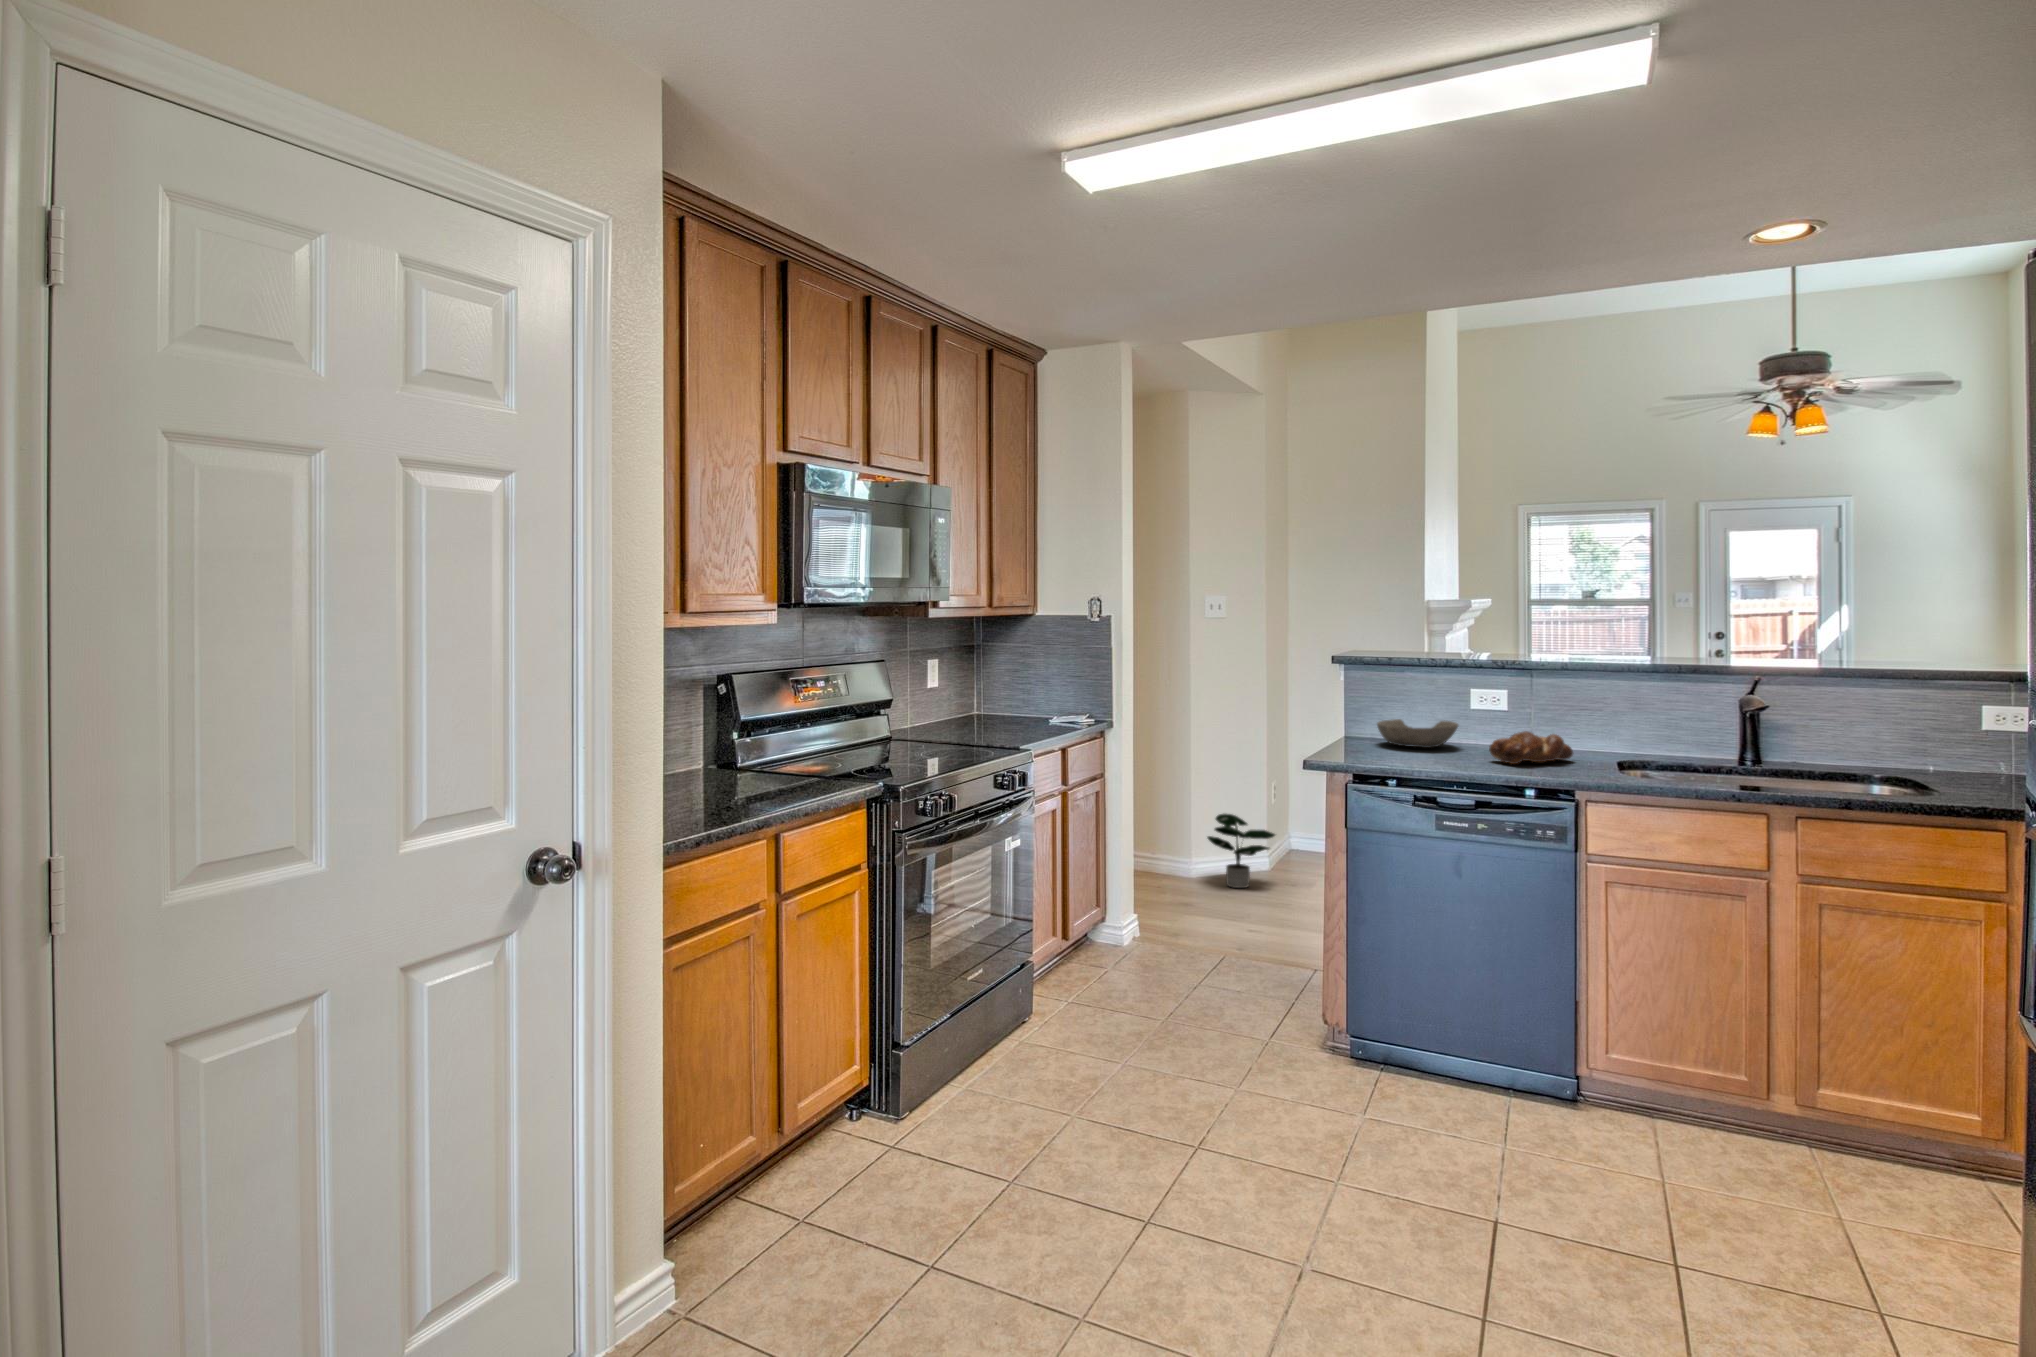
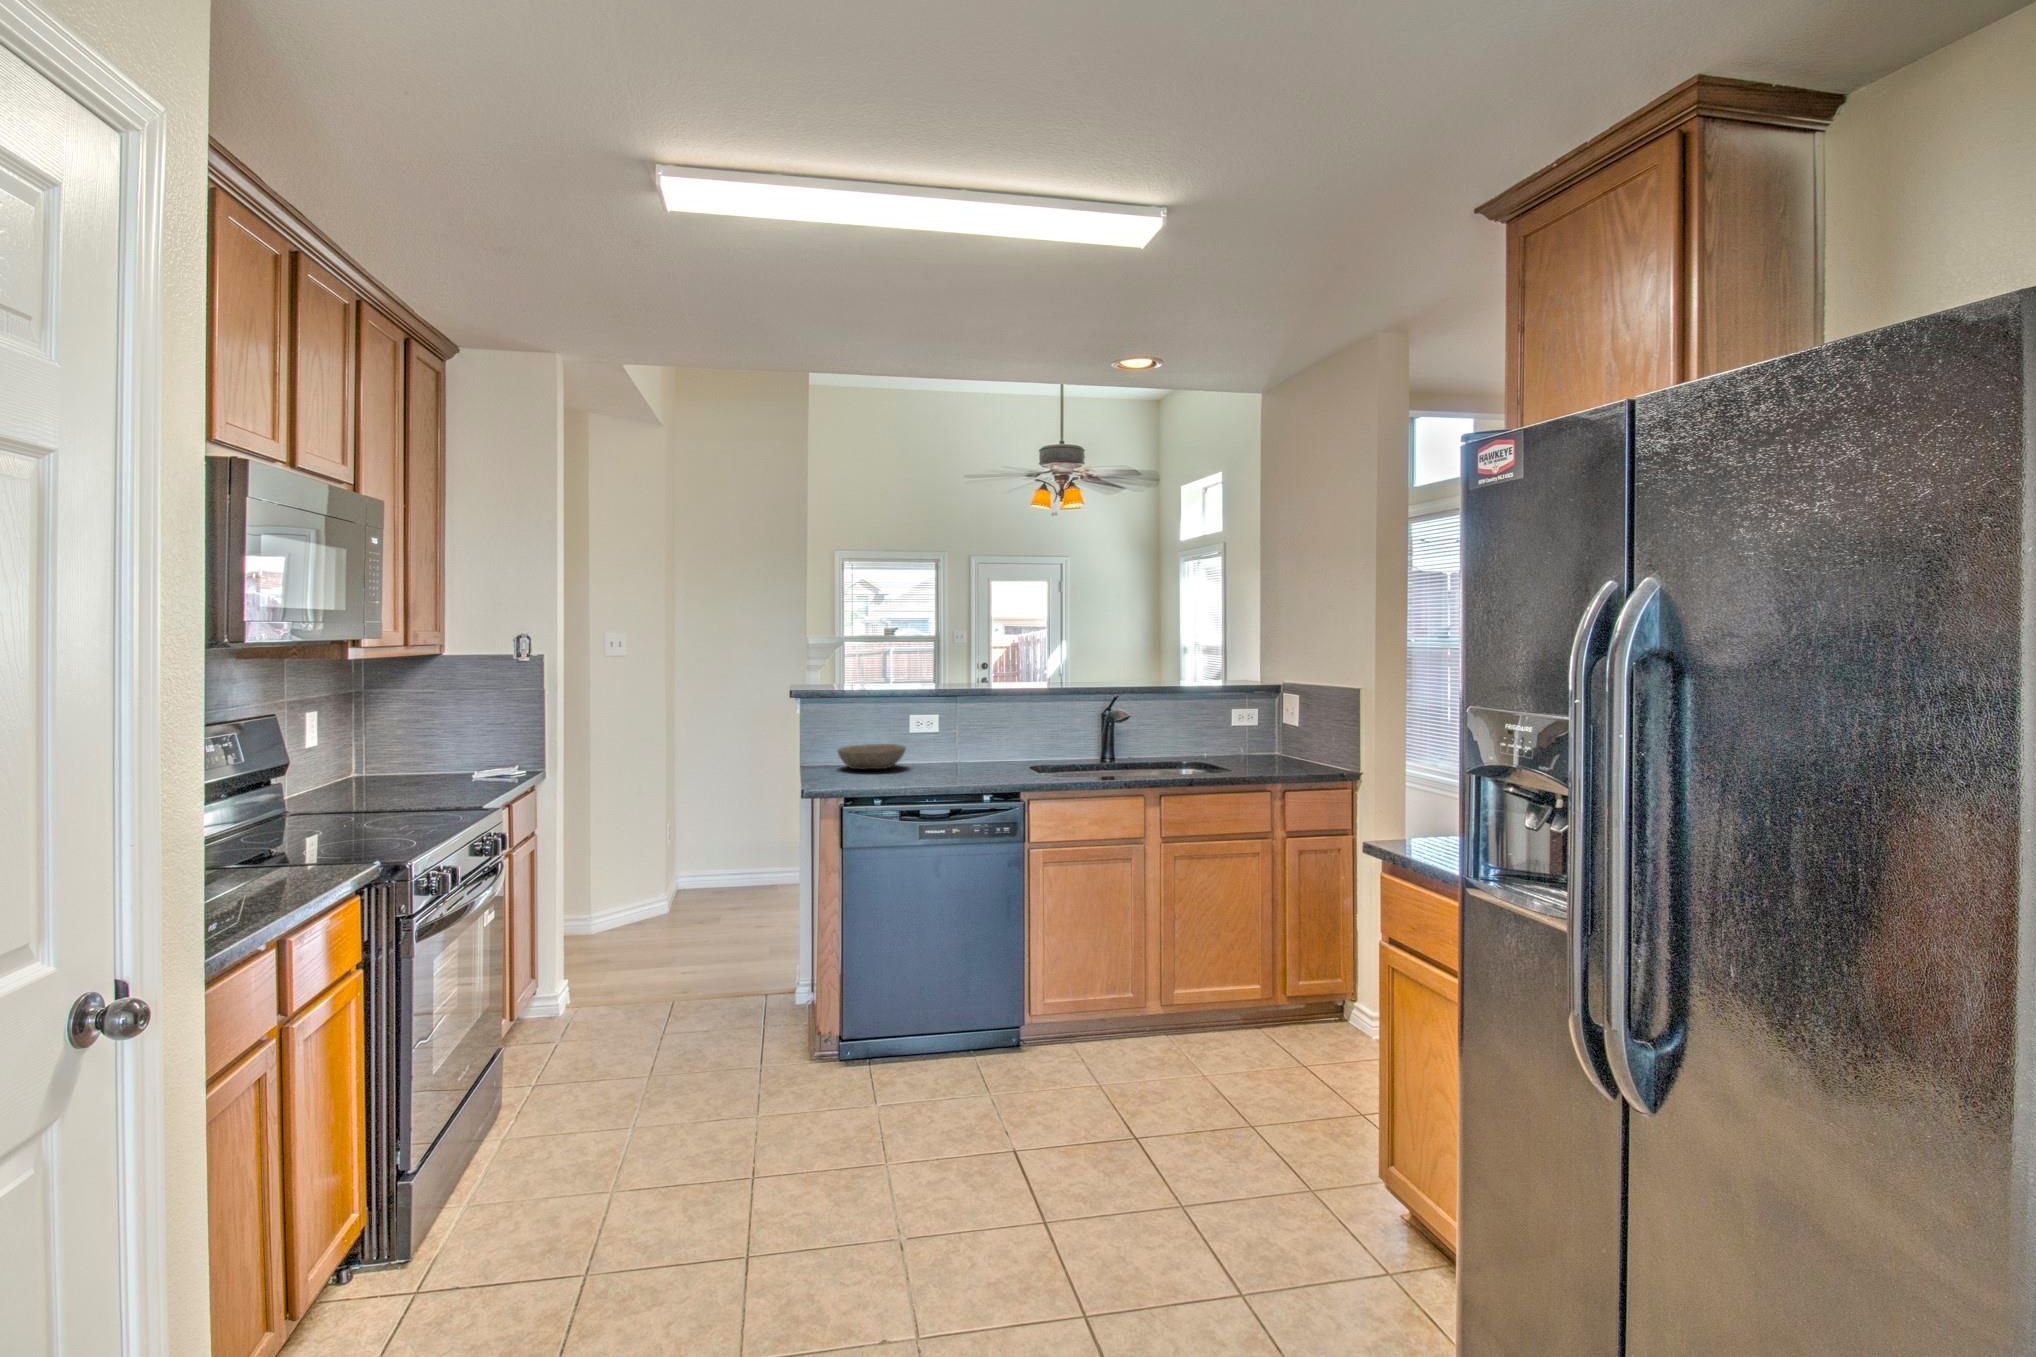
bread loaf: present [1489,731,1573,764] -> none [941,748,999,777]
potted plant: present [1207,814,1275,888] -> none [617,858,690,933]

